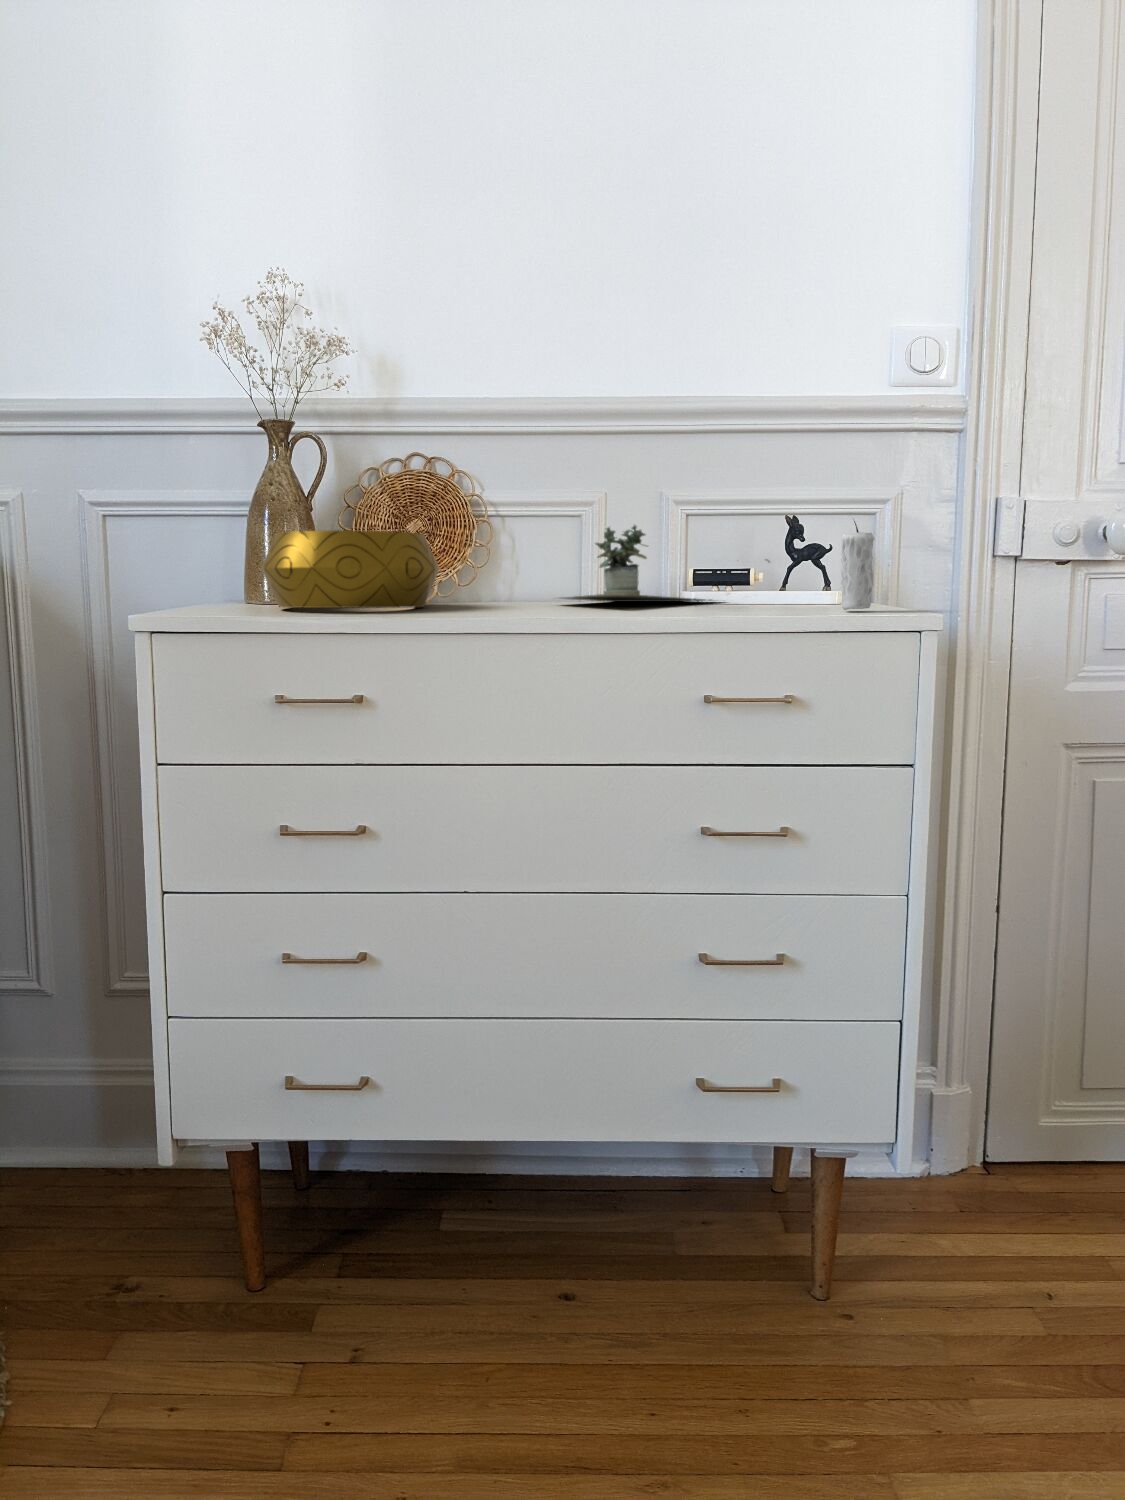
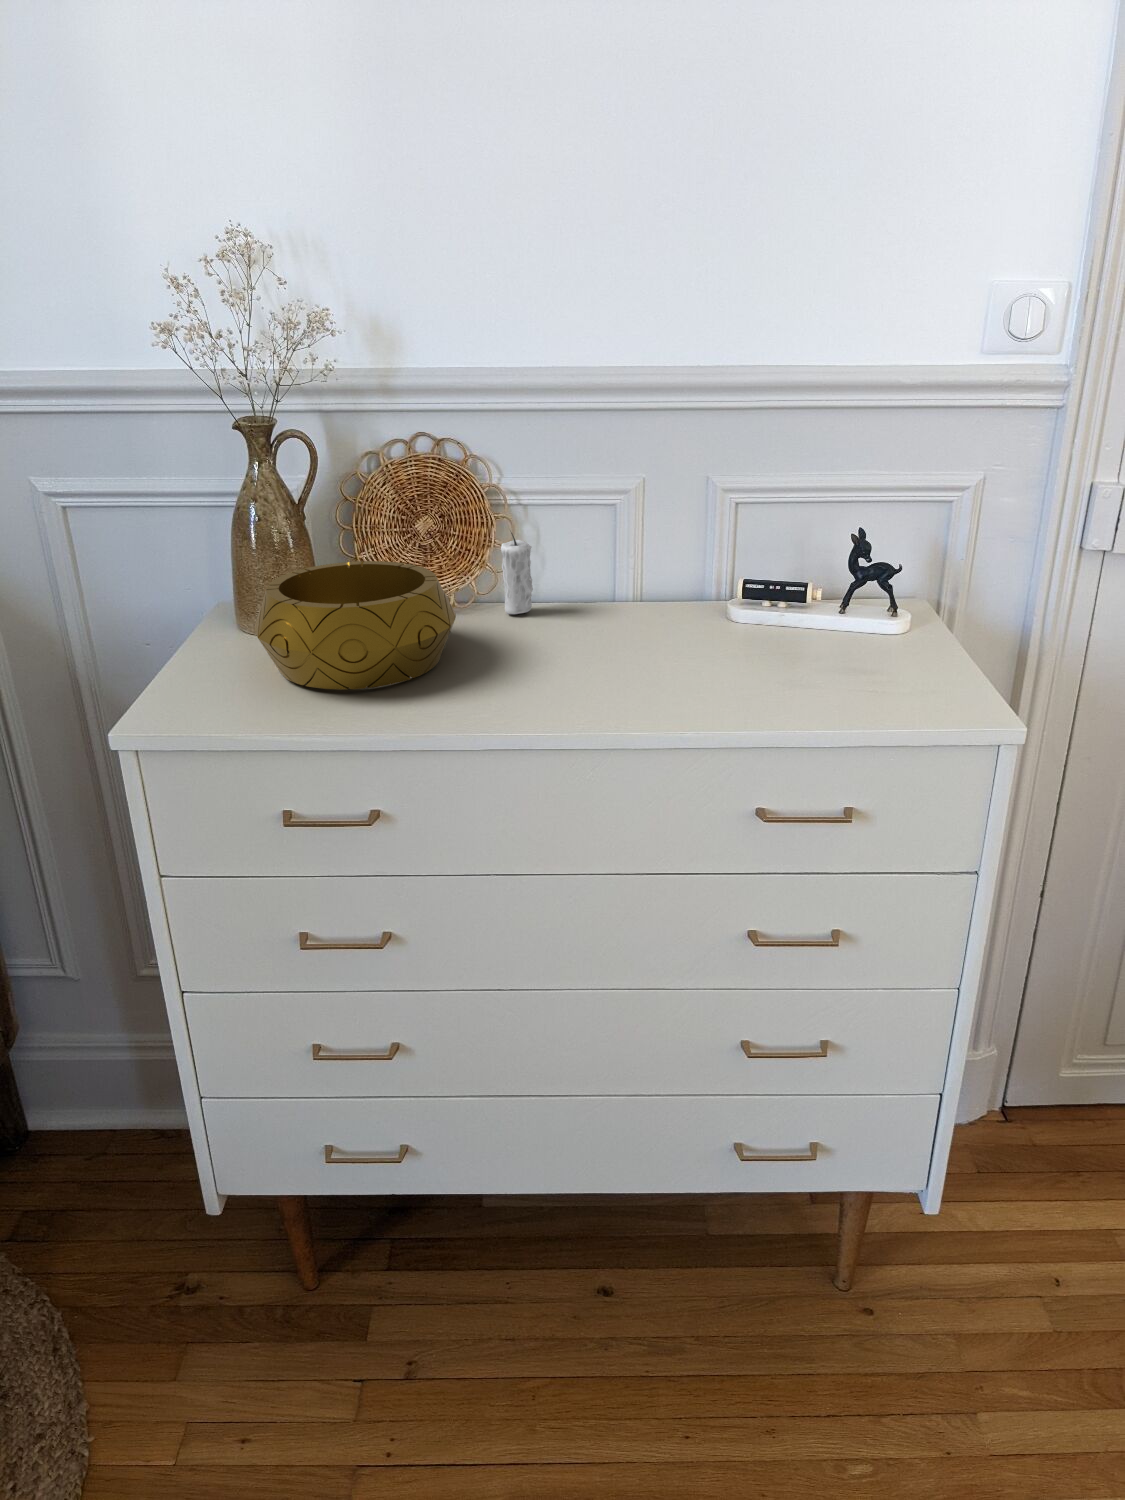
candle: present [841,521,874,610] -> present [501,533,533,614]
potted plant: present [560,525,769,602] -> none [582,557,827,670]

